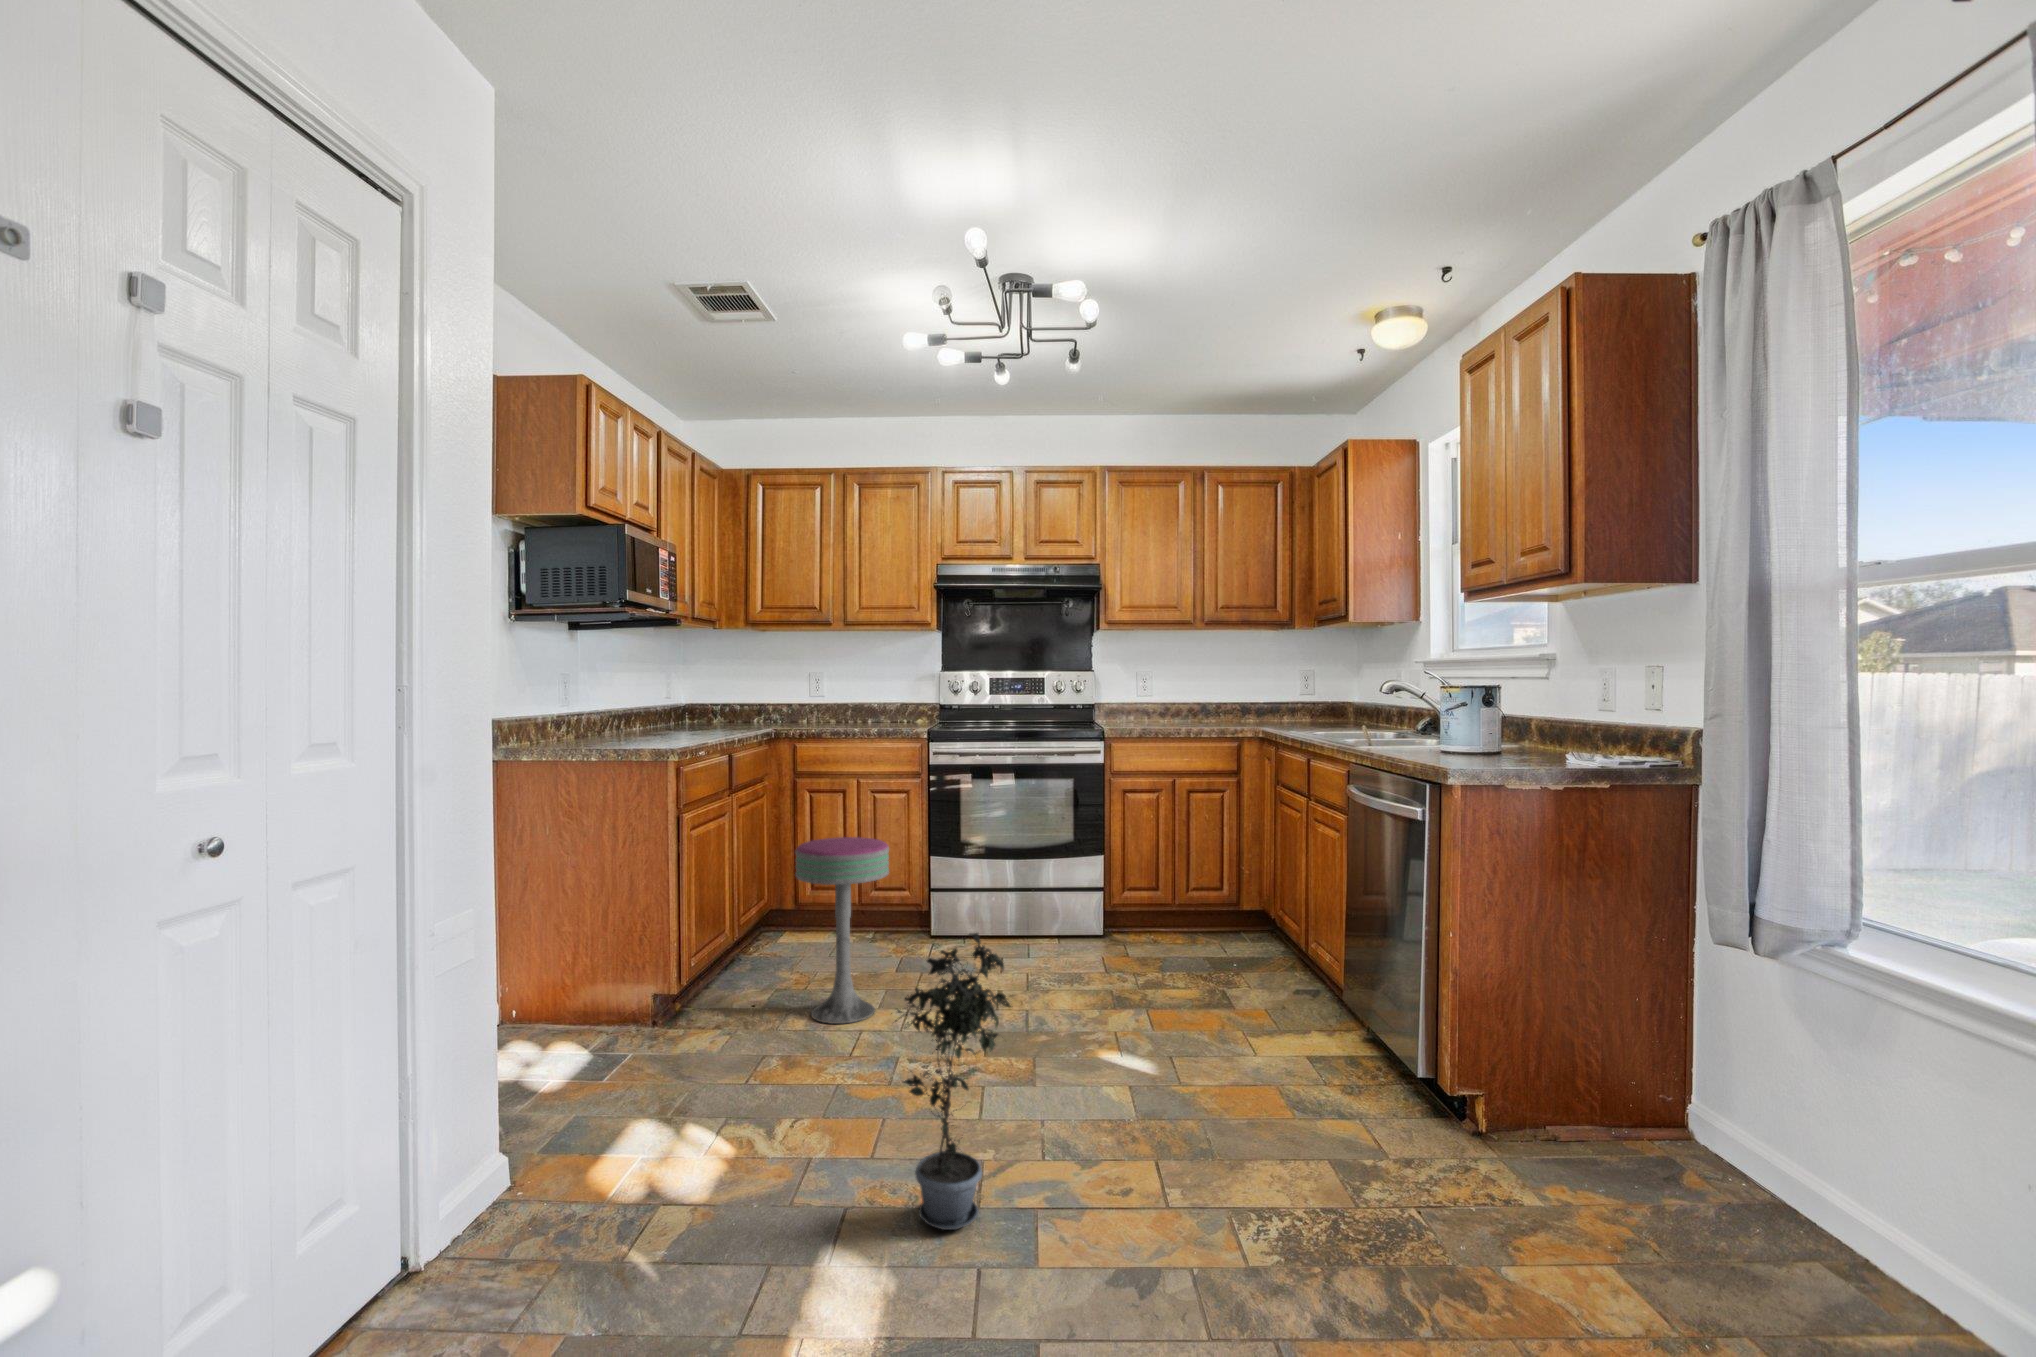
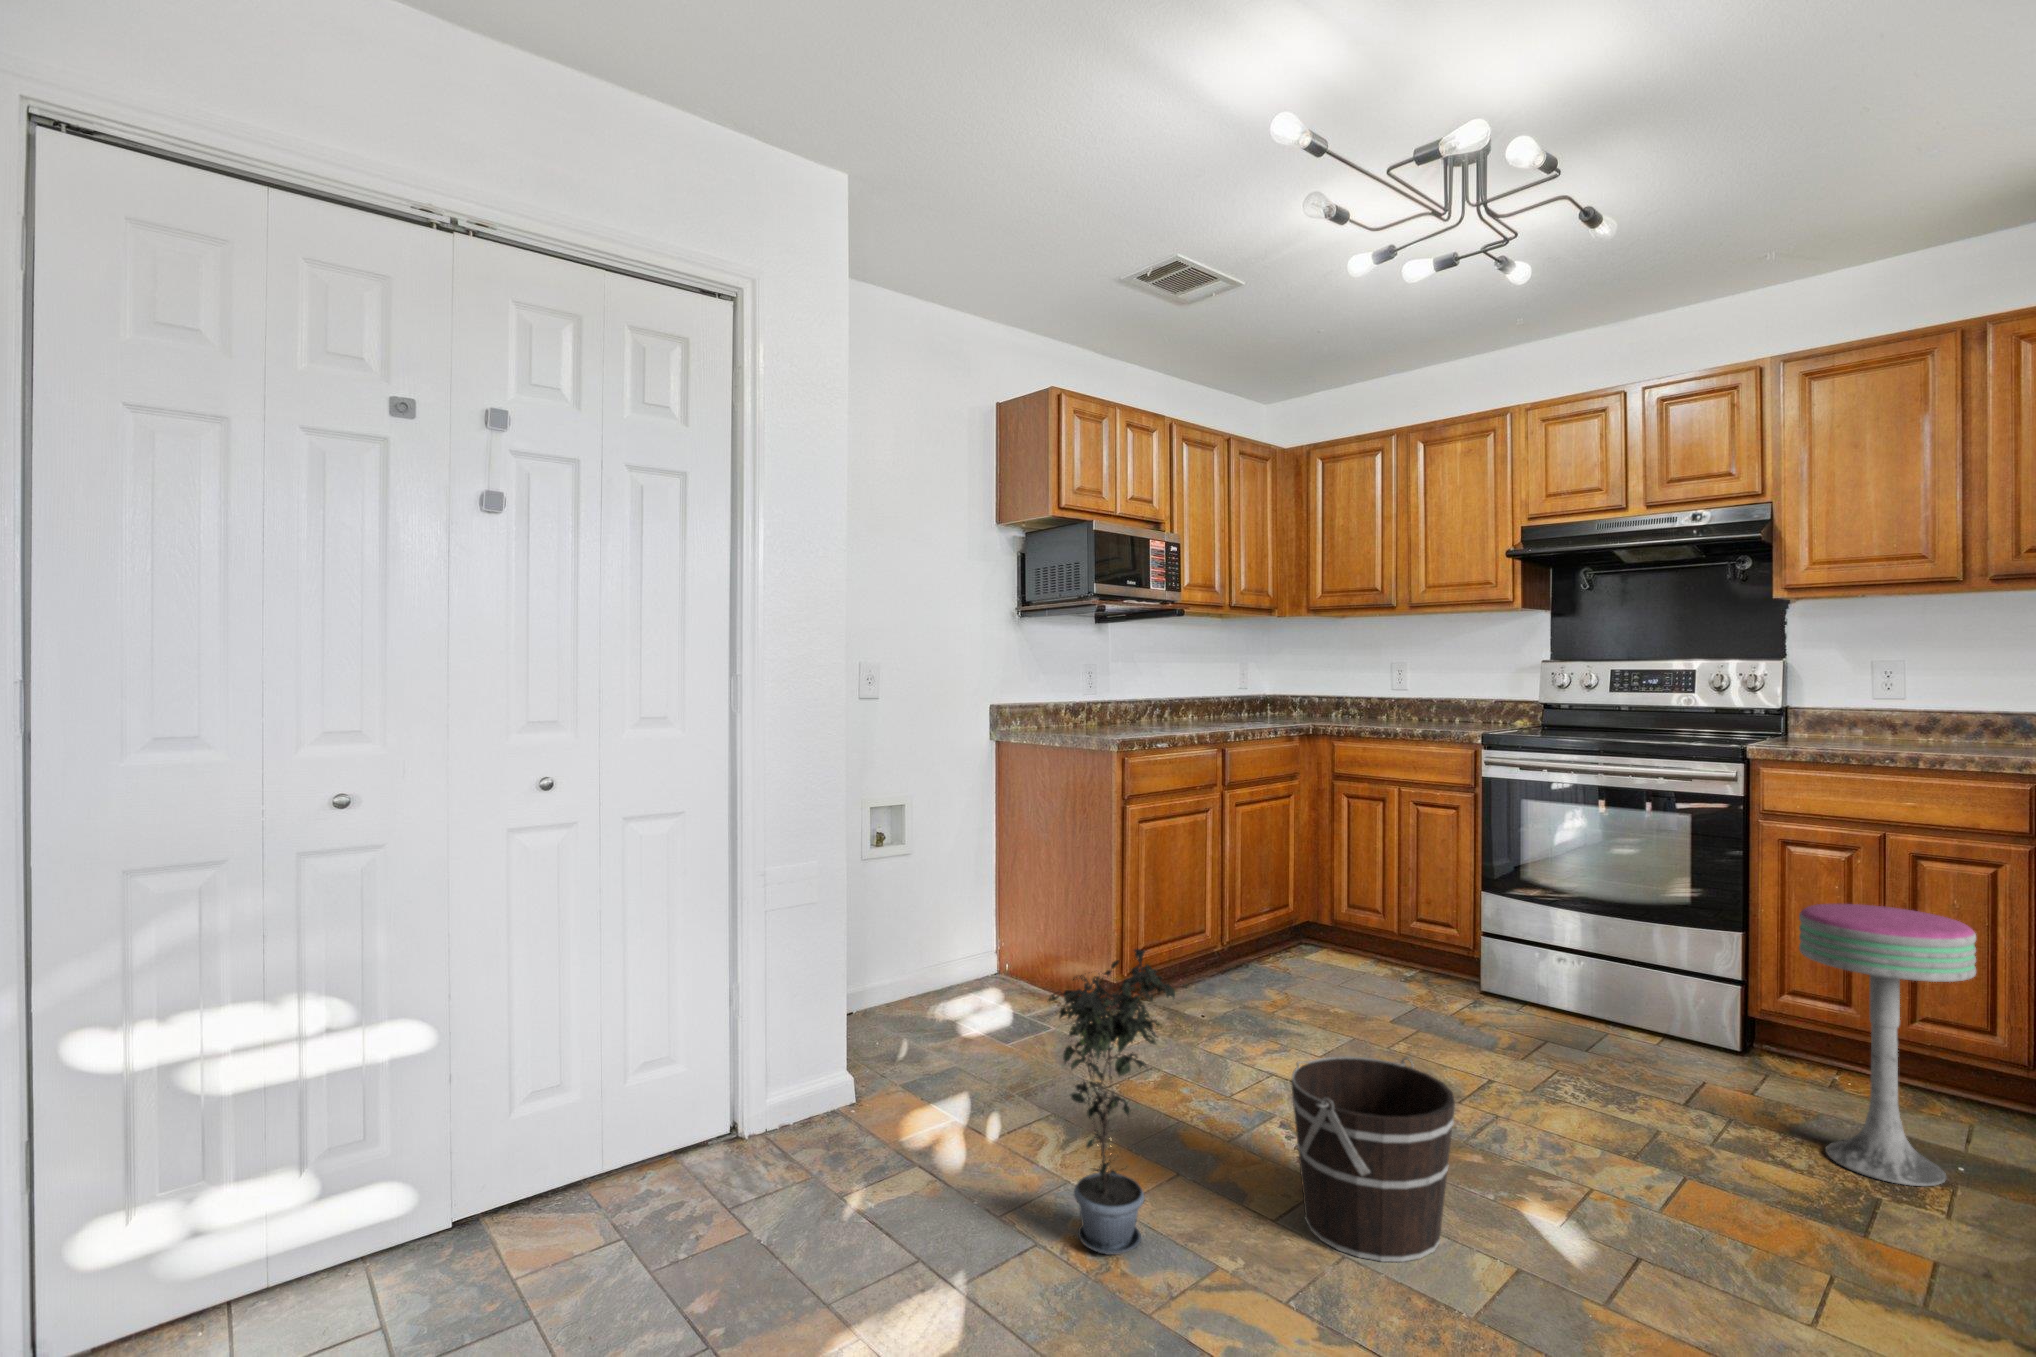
bar stool: present [795,837,889,1024] -> present [1799,904,1976,1186]
bucket: none [1017,980,1145,1144] -> present [1291,1056,1455,1262]

